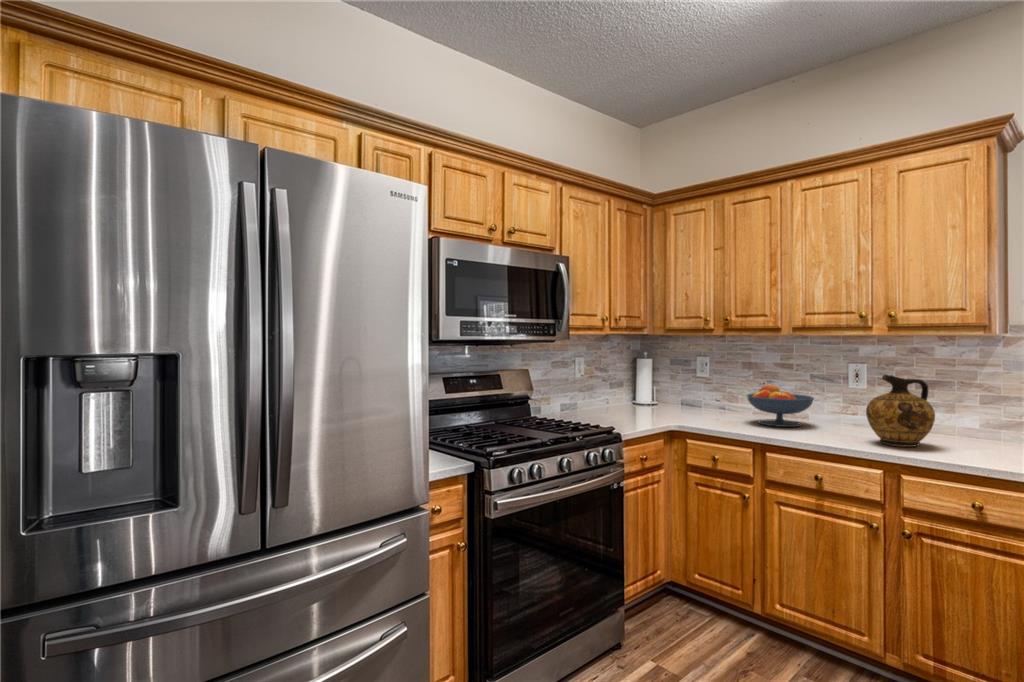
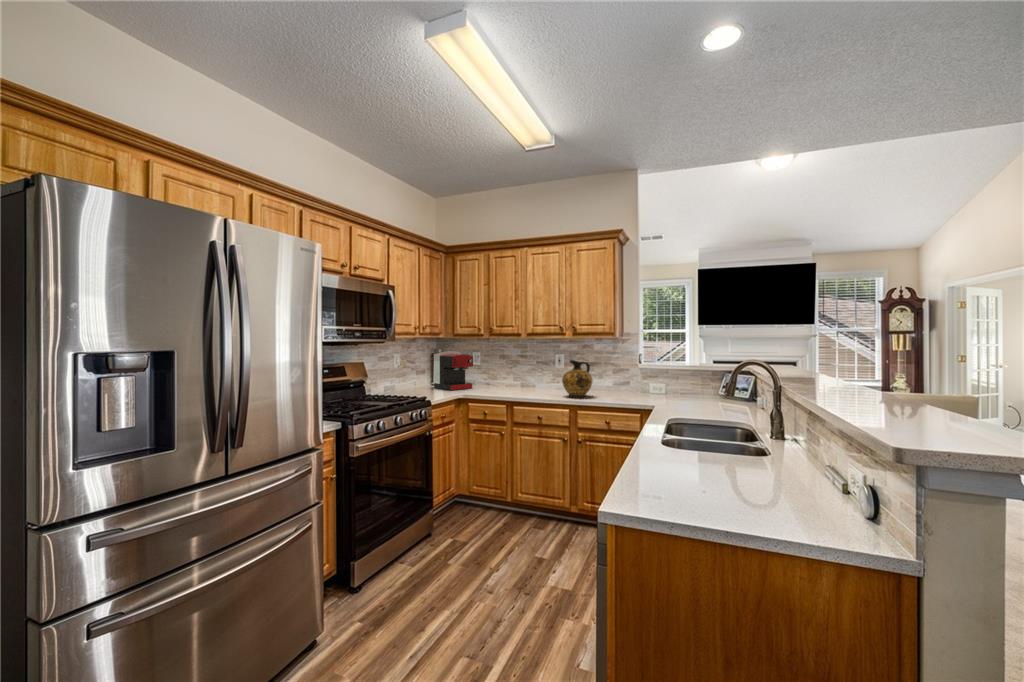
coffee maker: none [633,354,696,417] -> present [434,351,473,390]
fruit bowl: present [747,385,814,427] -> none [502,368,538,392]

